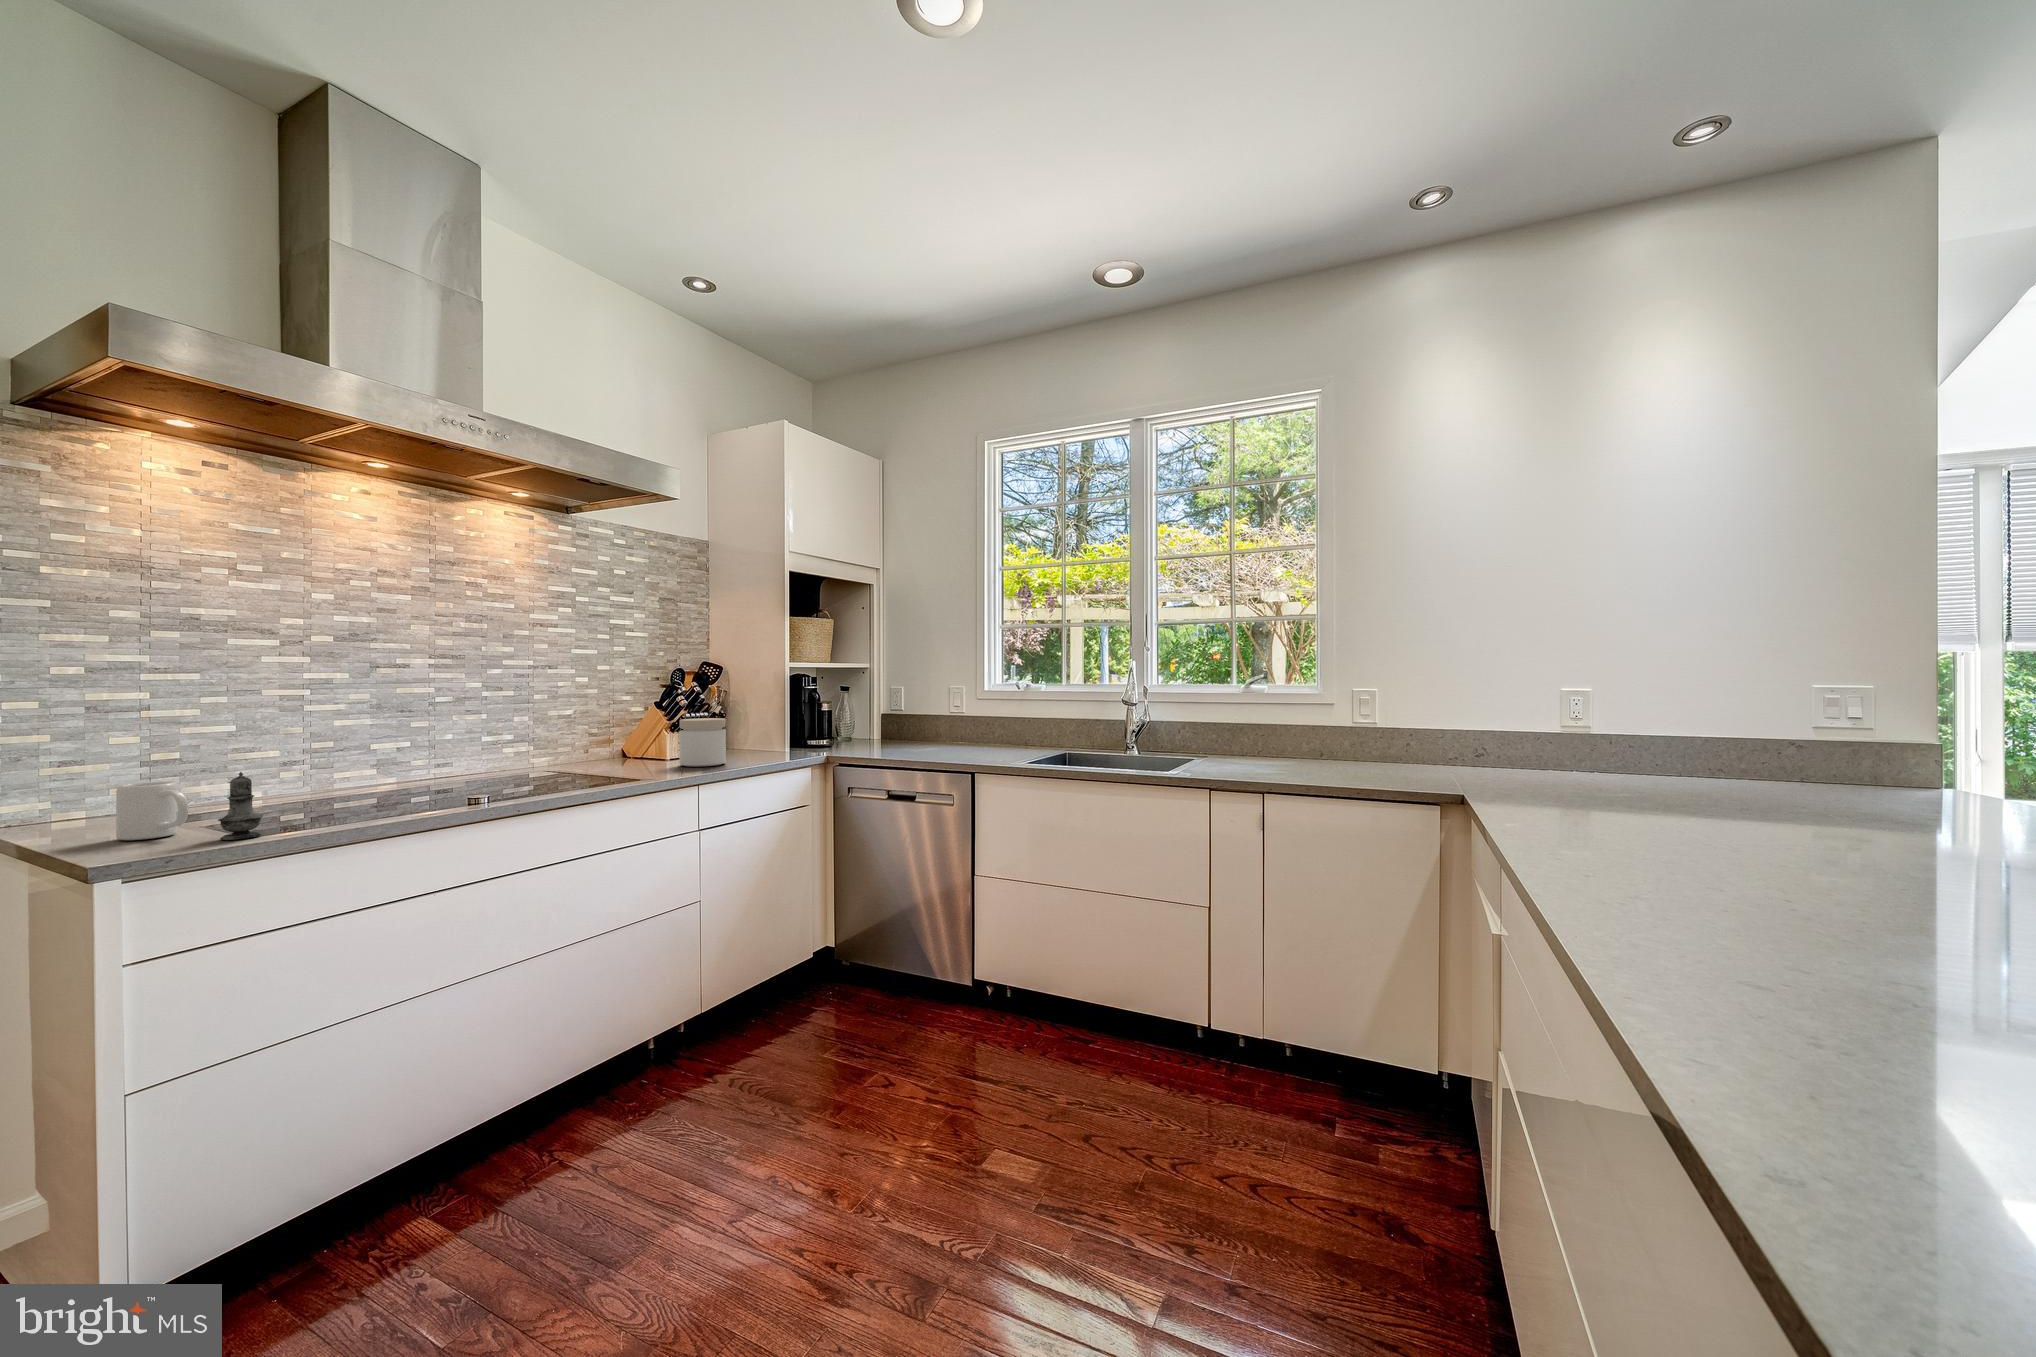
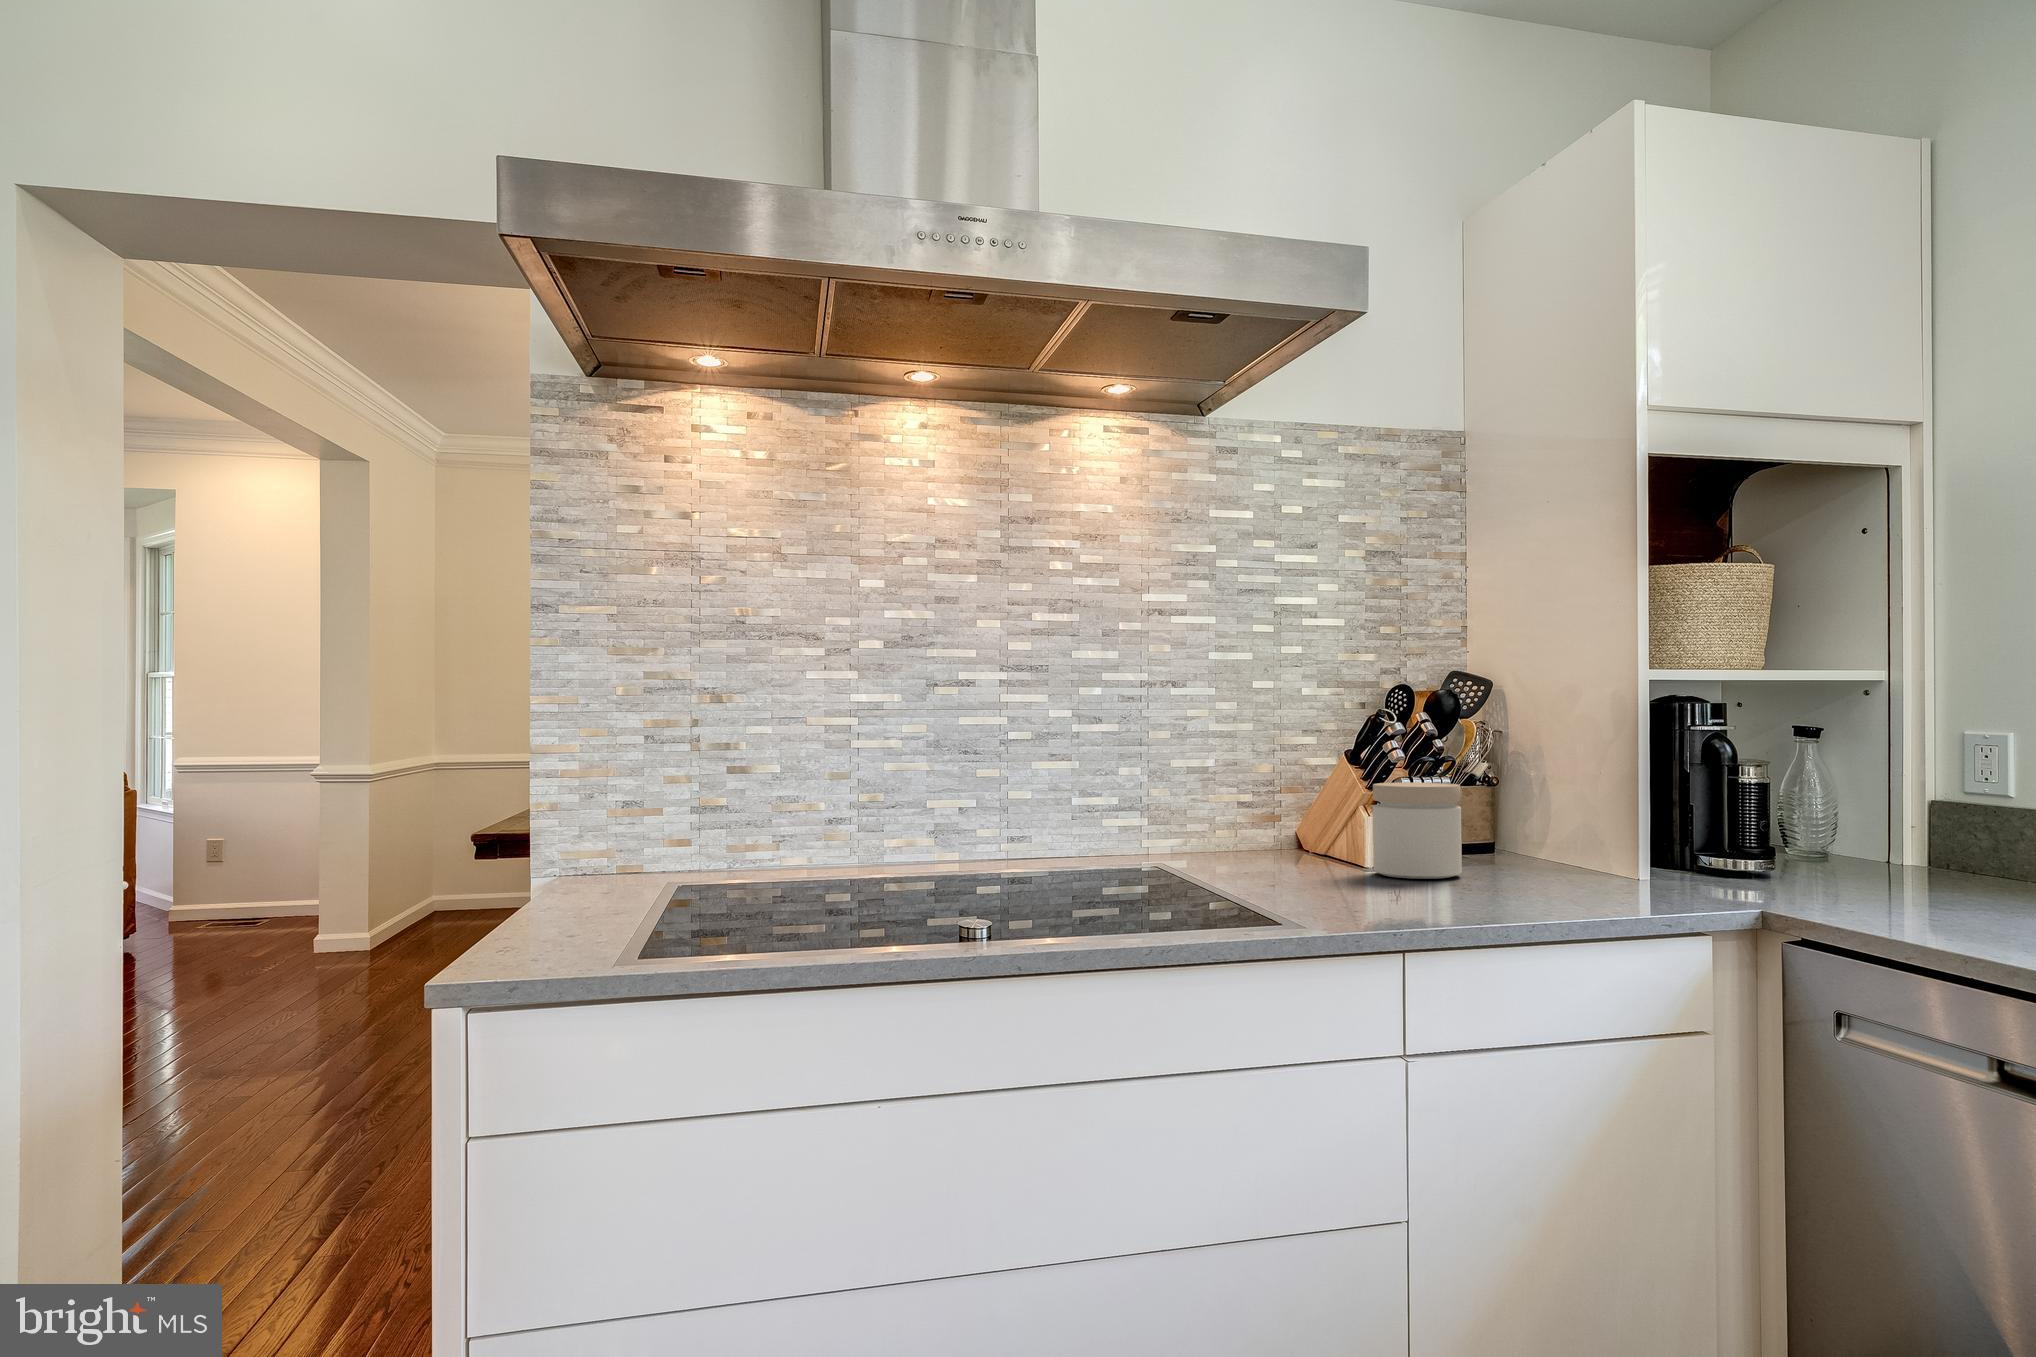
salt shaker: present [218,772,263,840] -> none [684,835,730,931]
mug: present [116,782,188,840] -> none [609,841,666,917]

